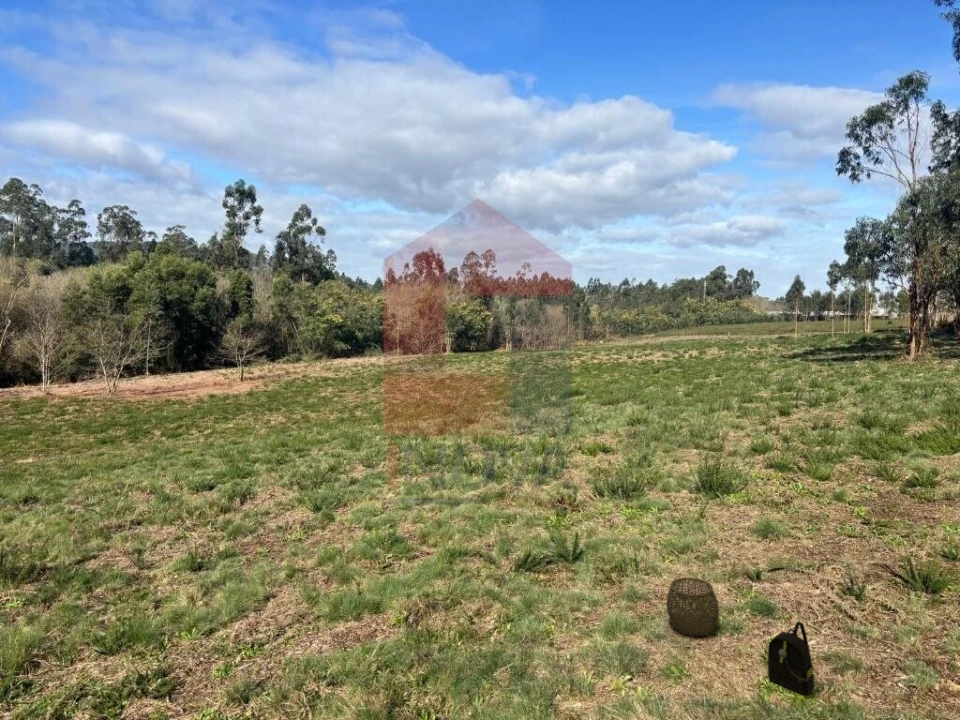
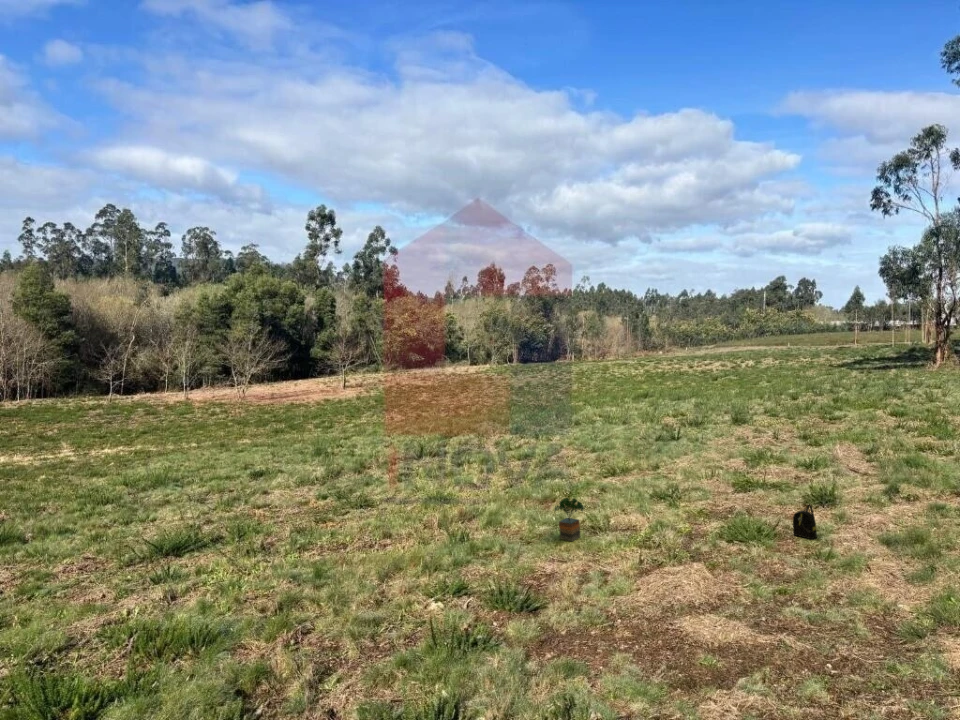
woven basket: present [667,577,719,636] -> none [737,493,768,522]
potted tree: none [321,602,383,695] -> present [554,498,584,541]

